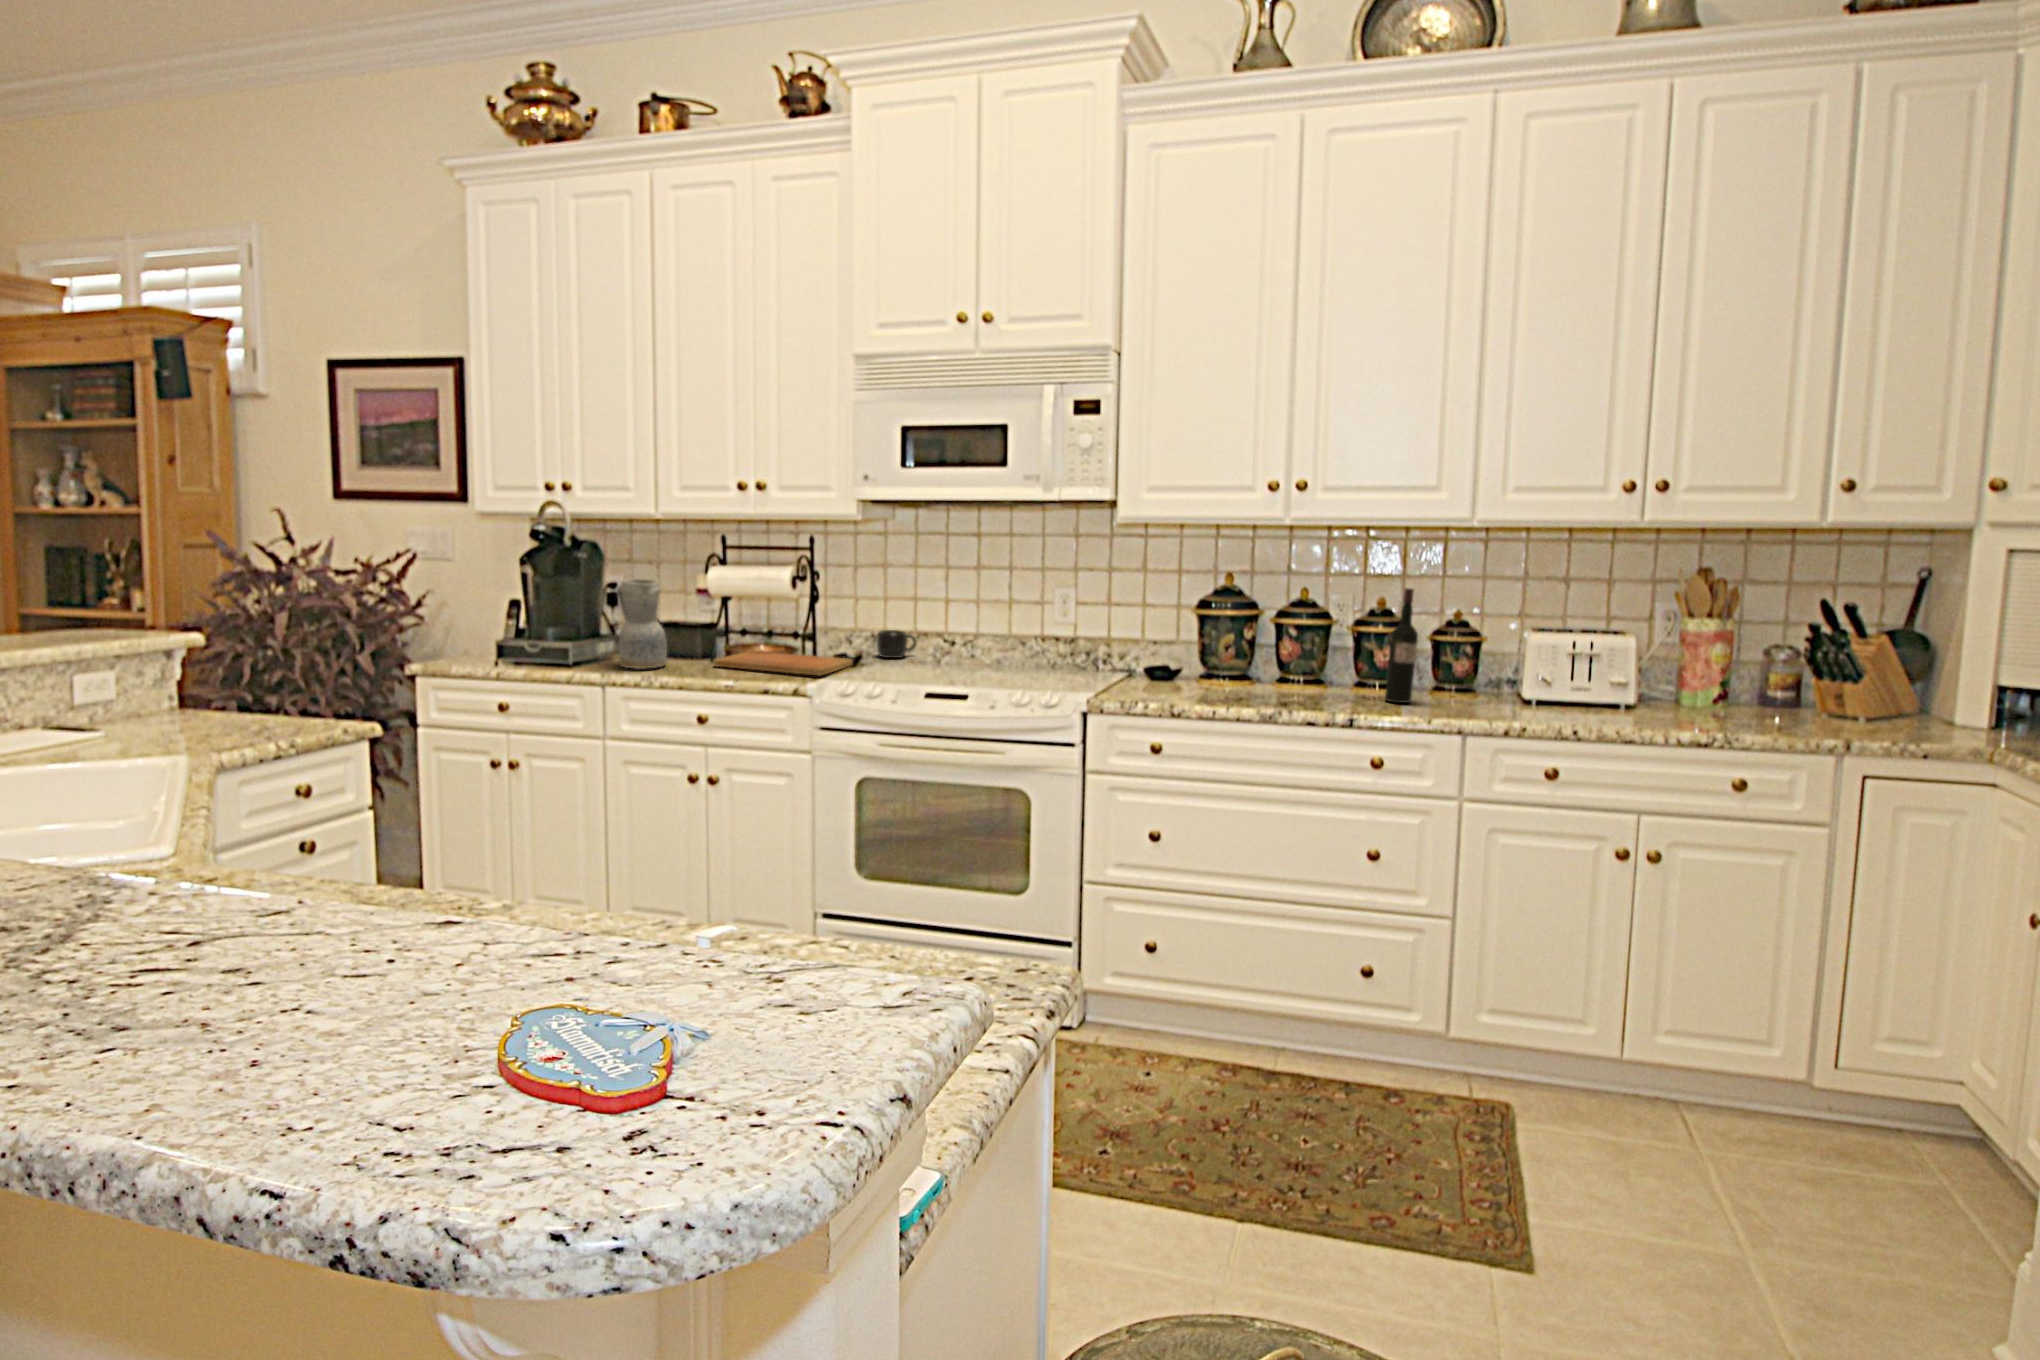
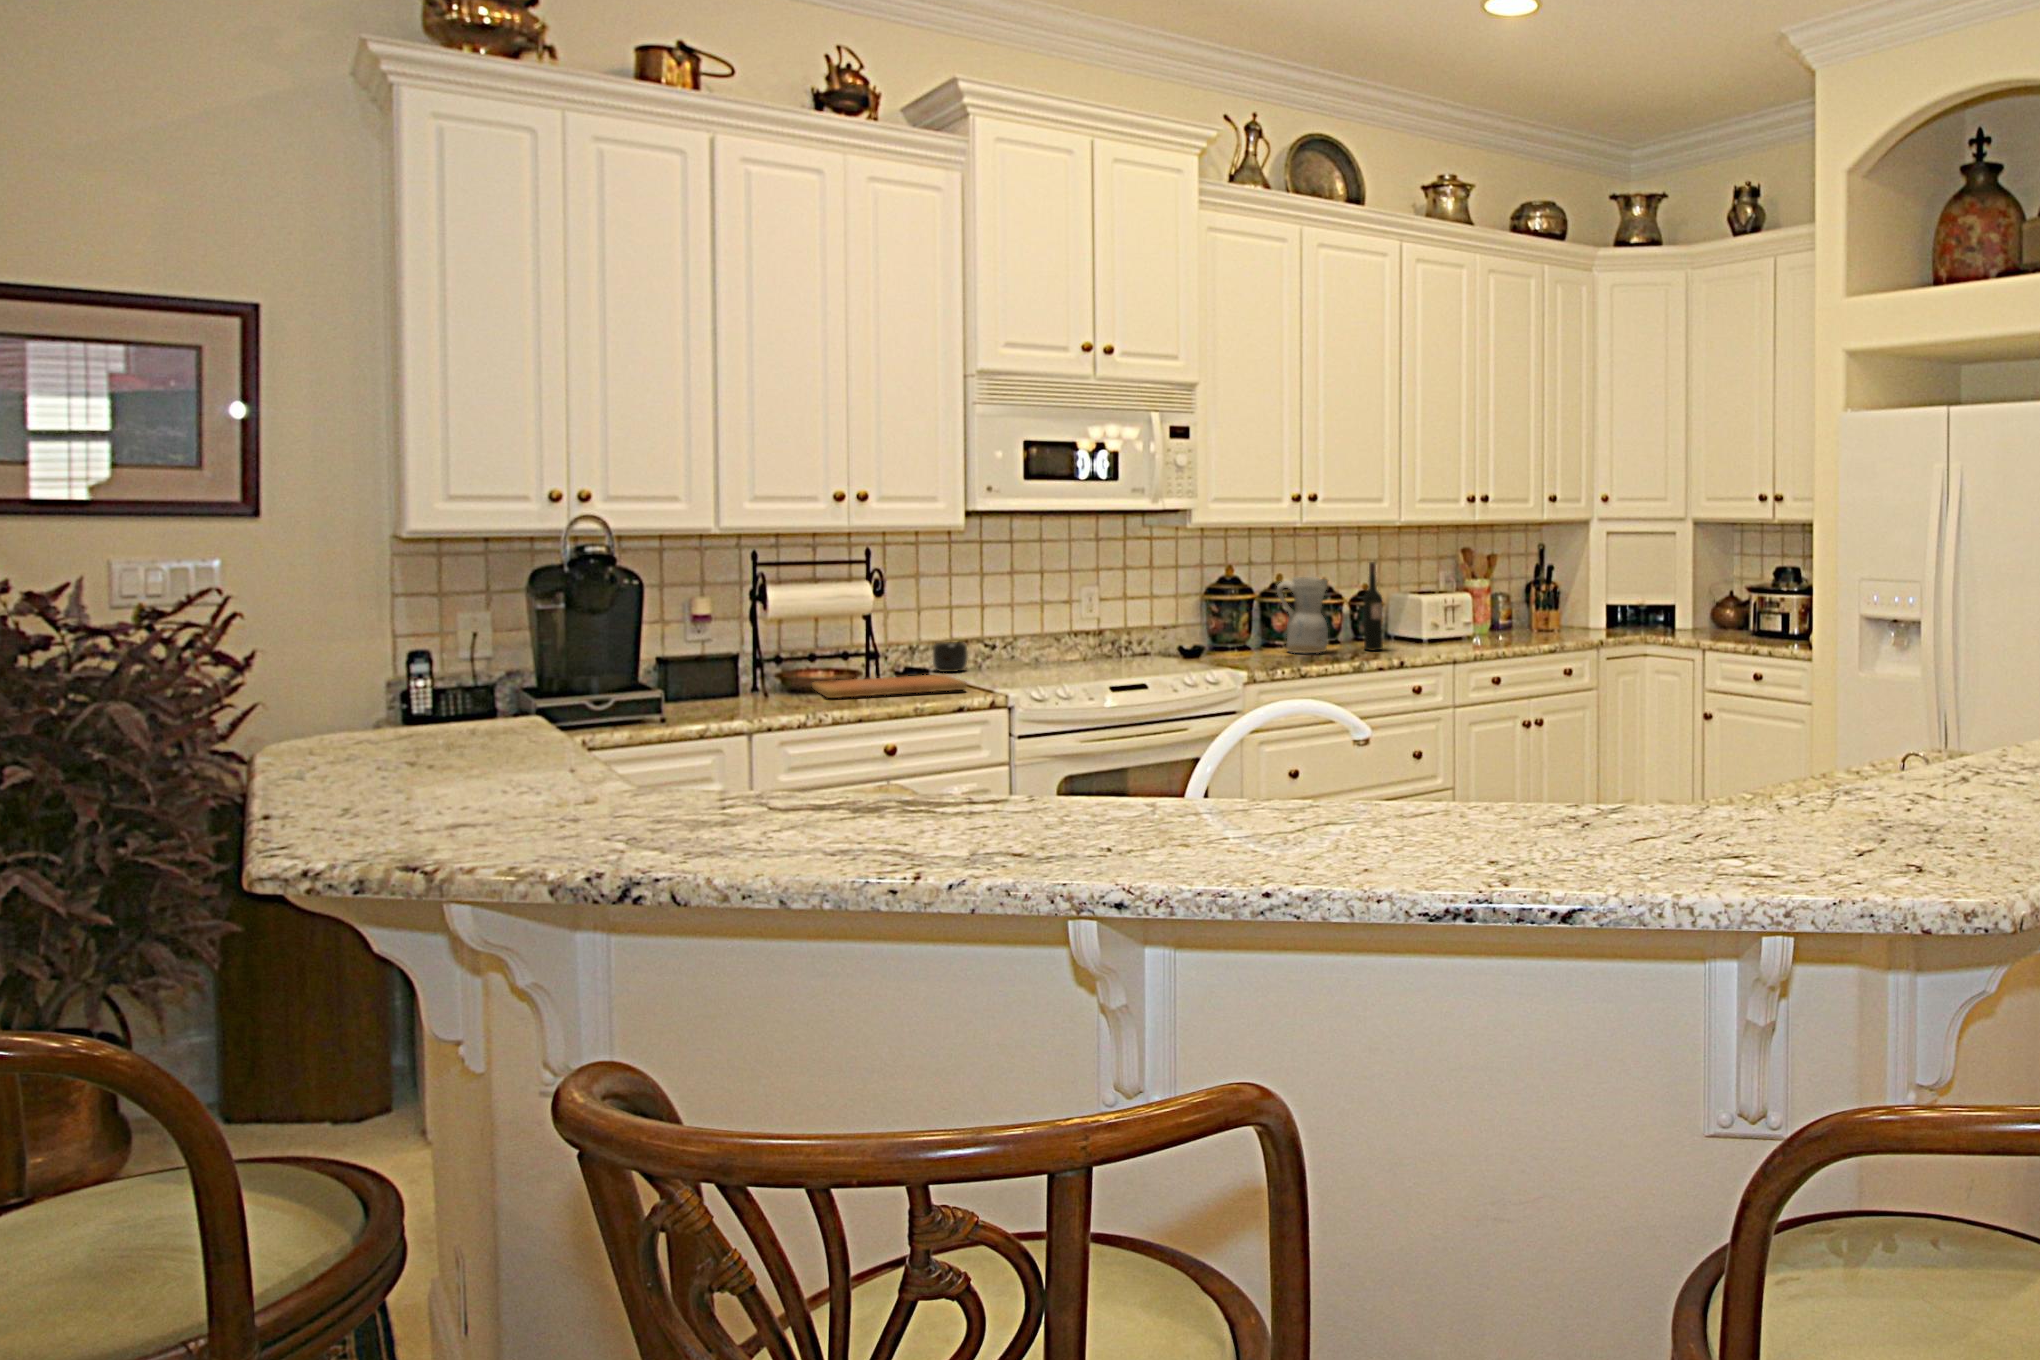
ceramic pitcher: present [617,578,667,668] -> present [1276,577,1328,653]

